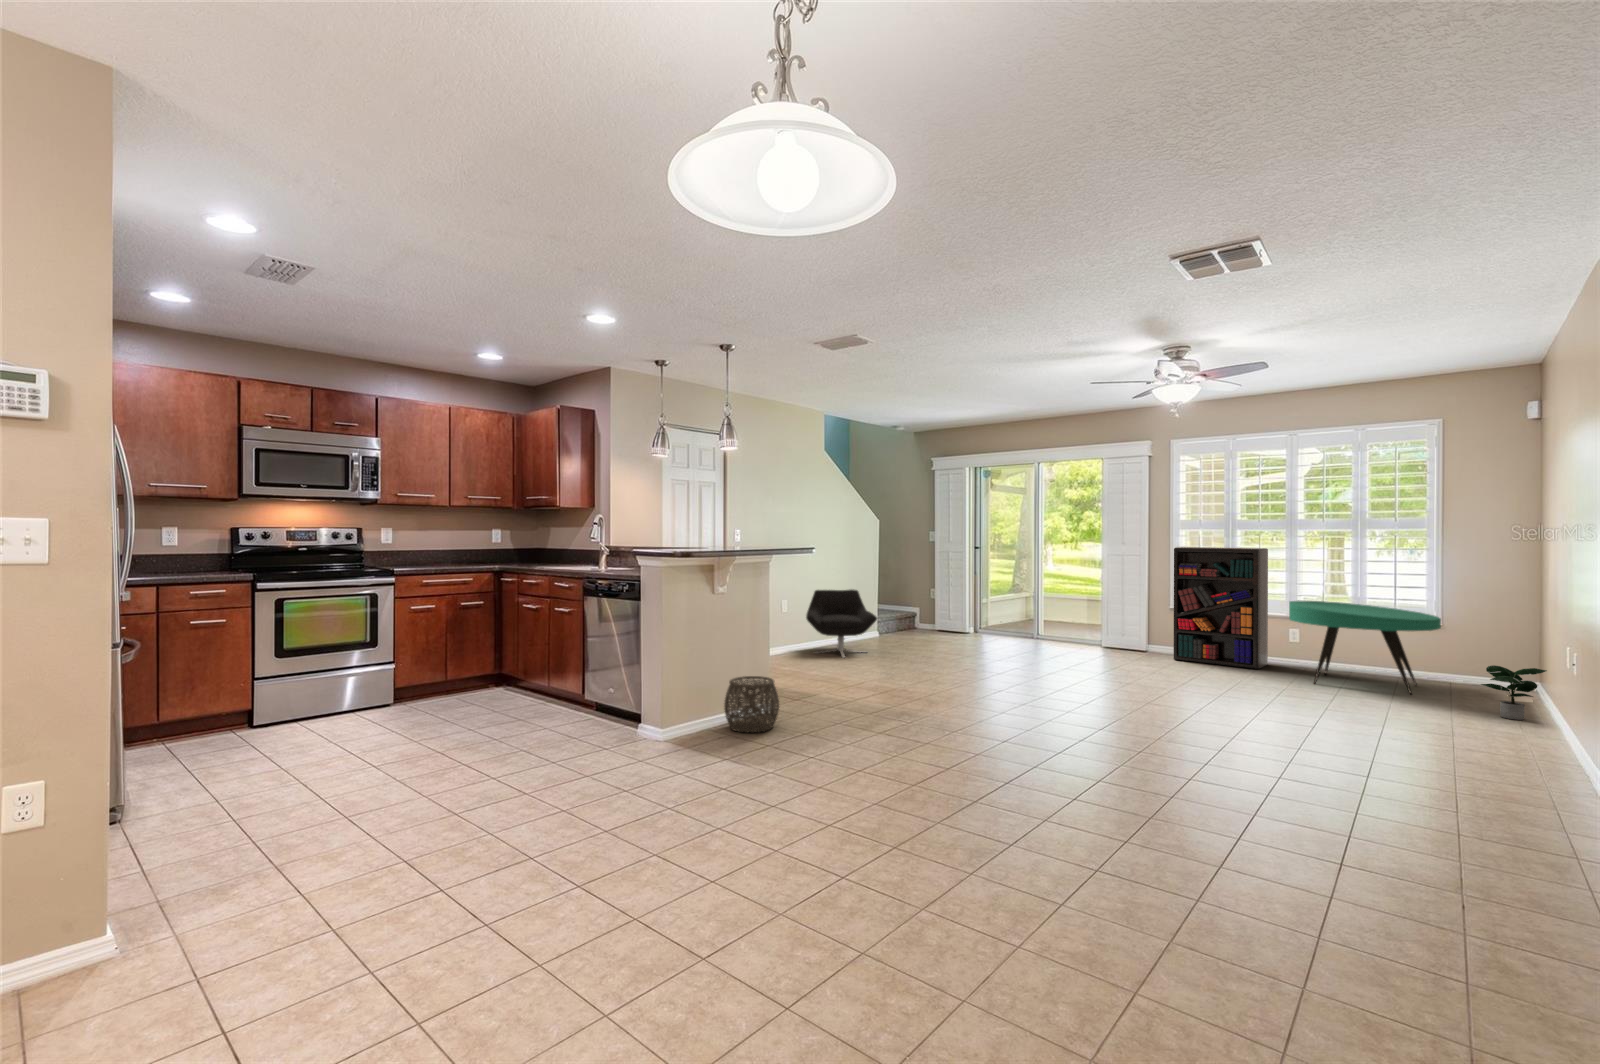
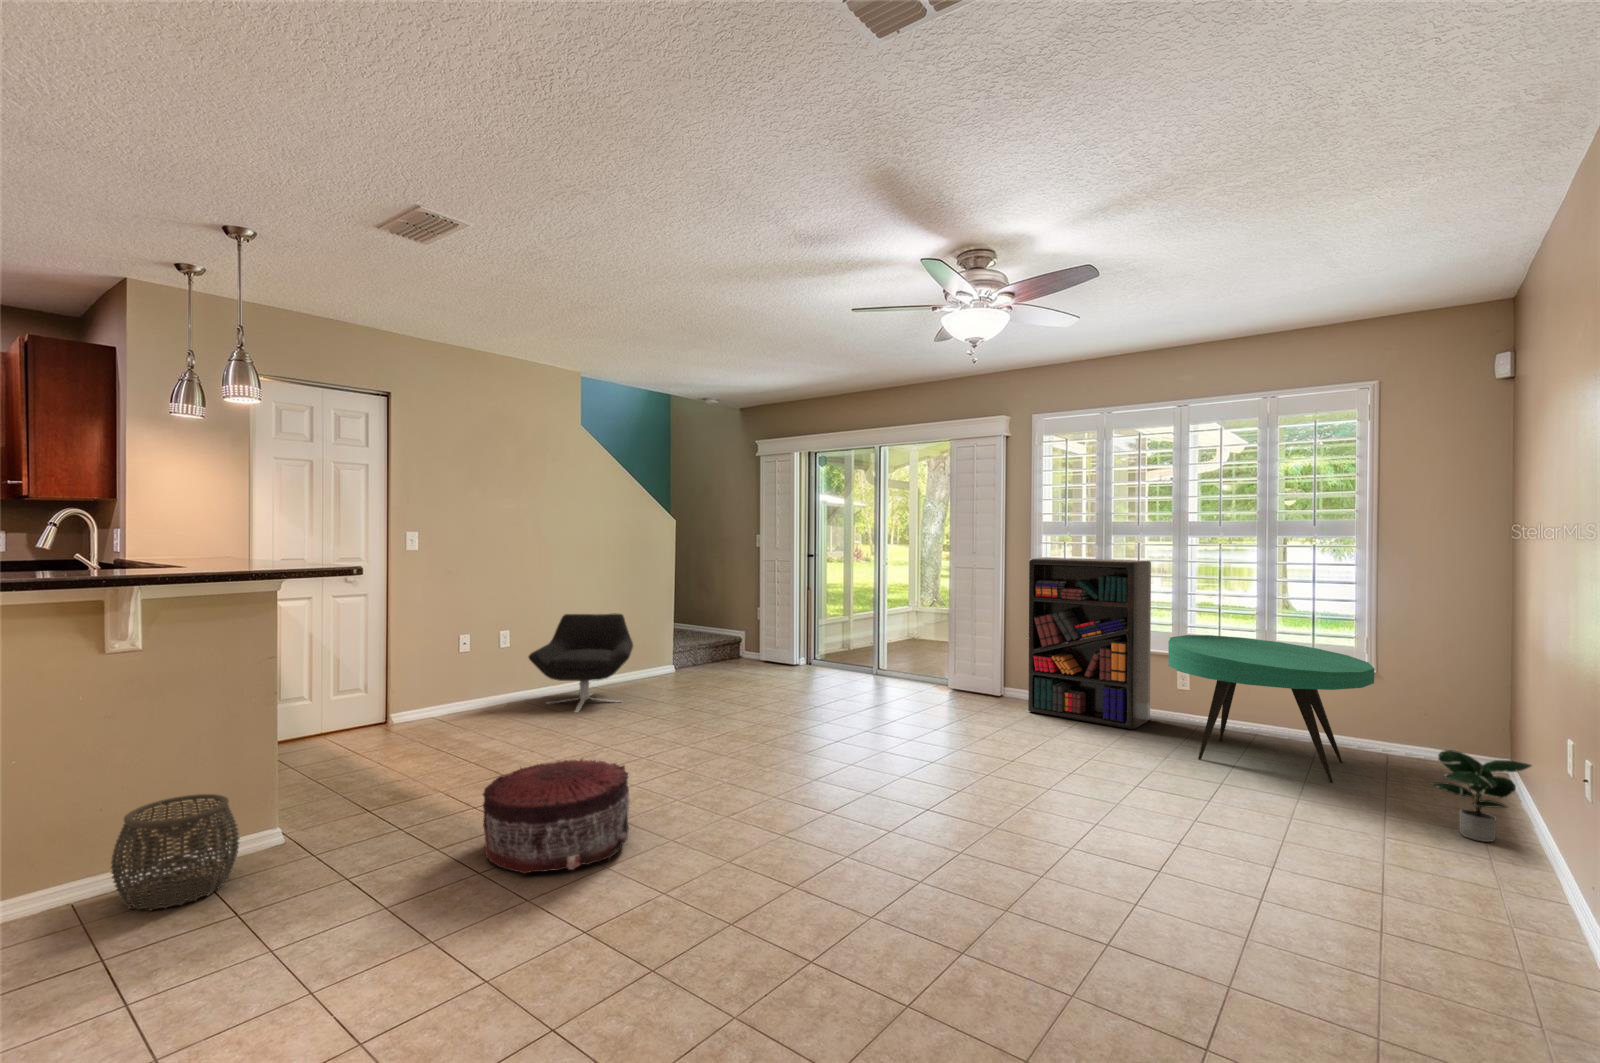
pouf: none [893,666,981,723] -> present [483,759,630,874]

